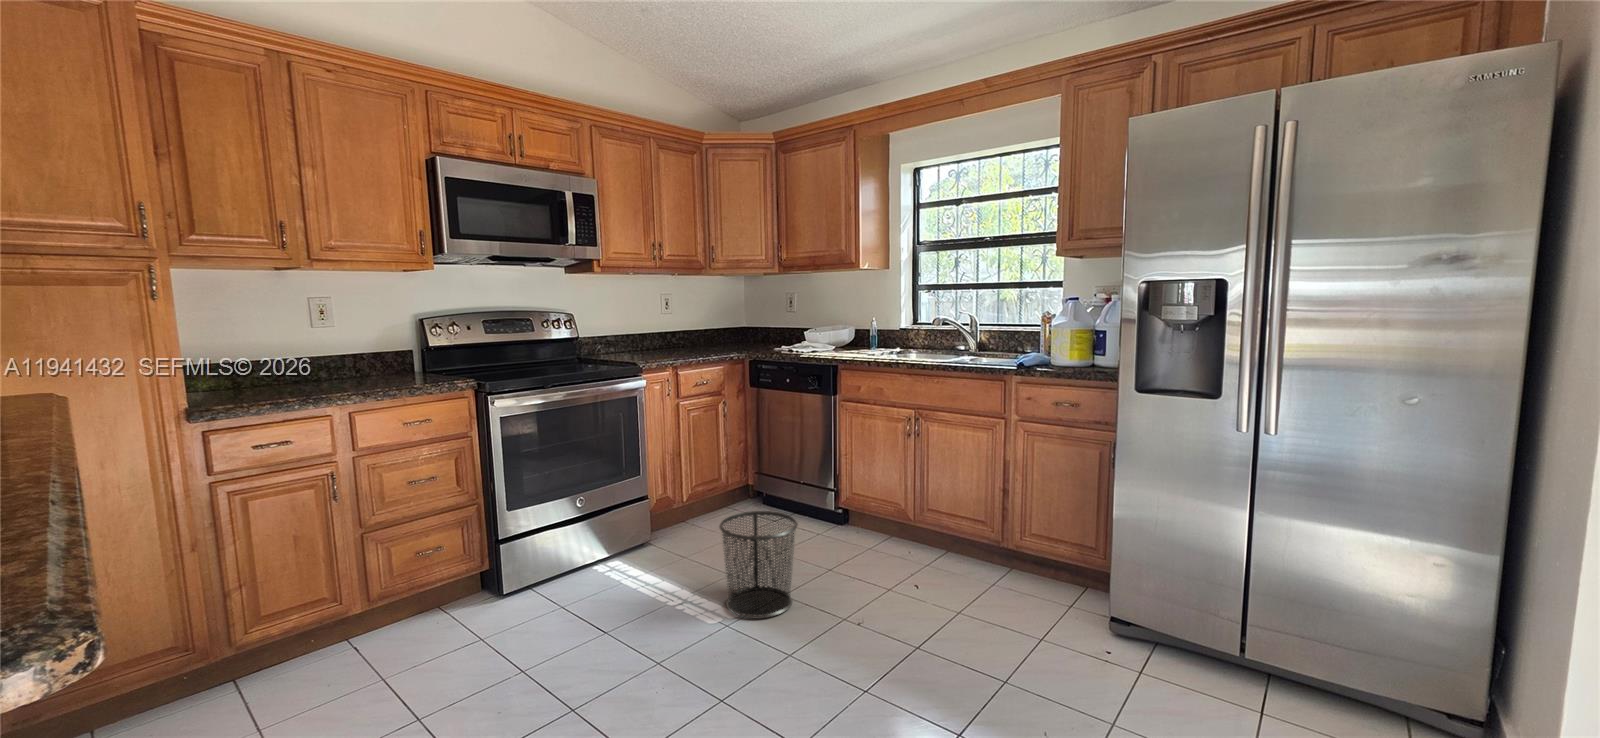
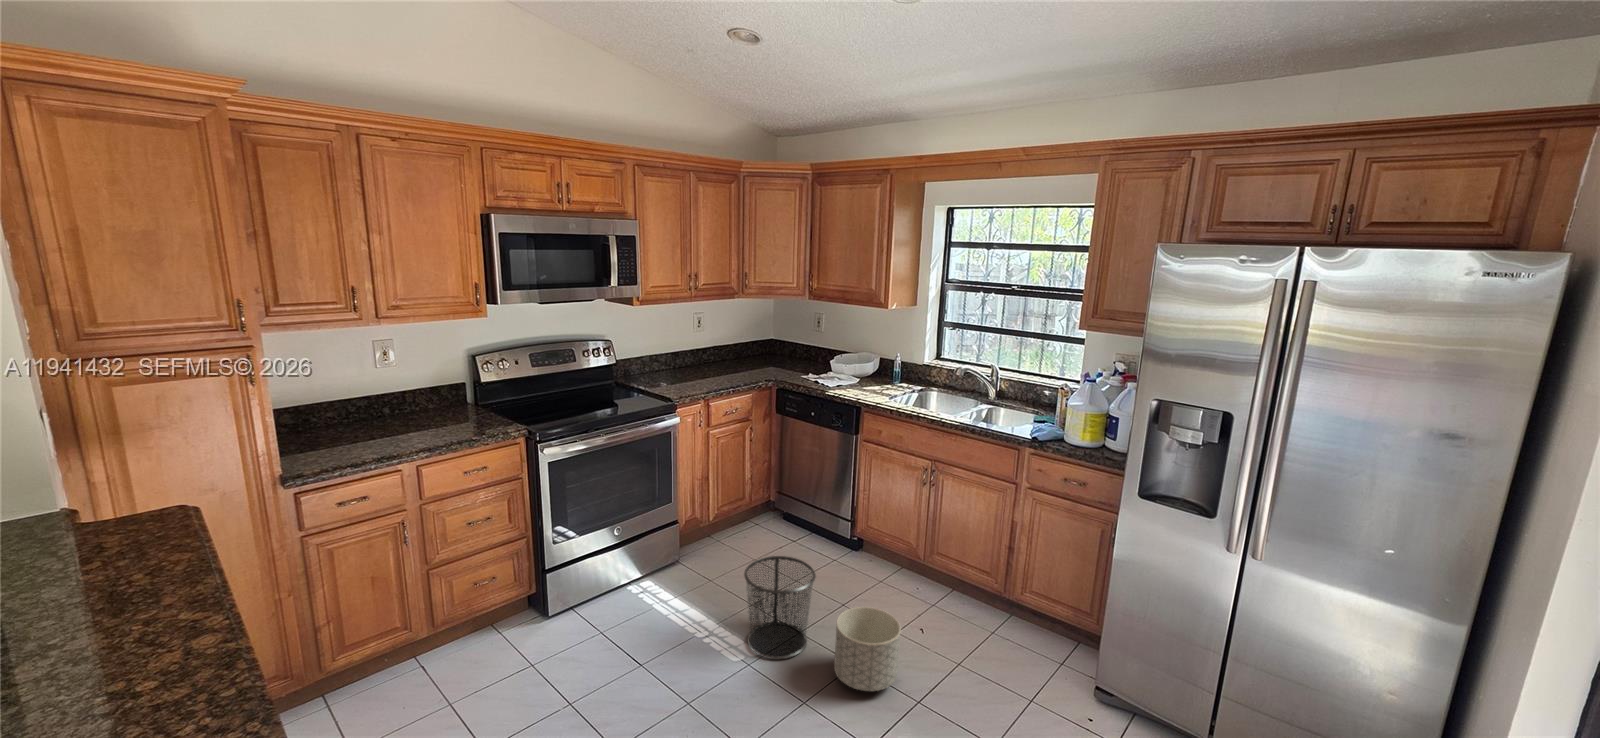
planter: none [823,552,894,637] -> present [834,607,901,691]

